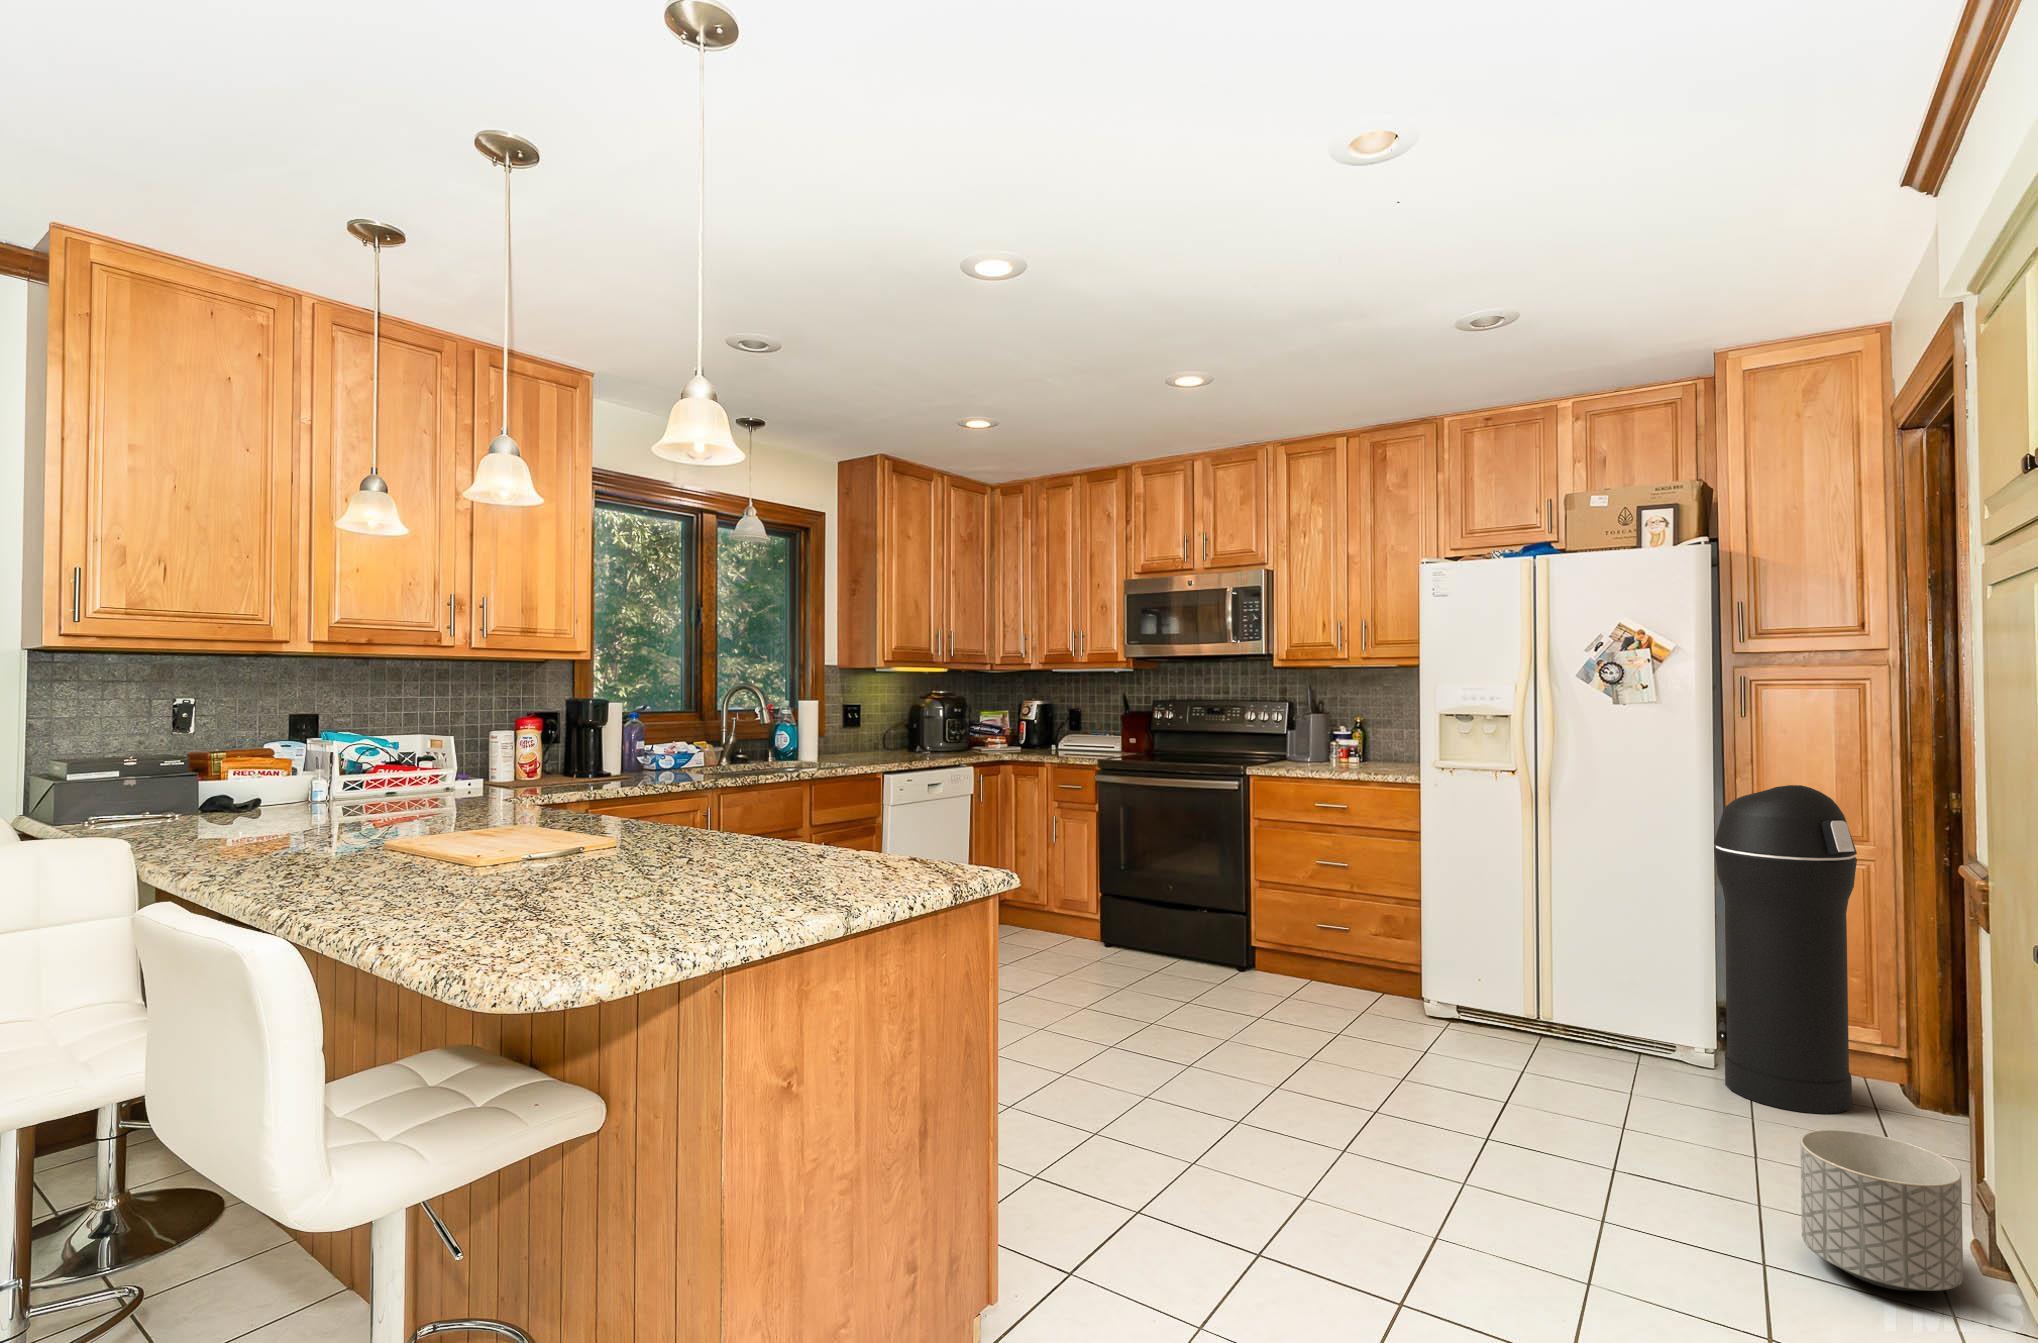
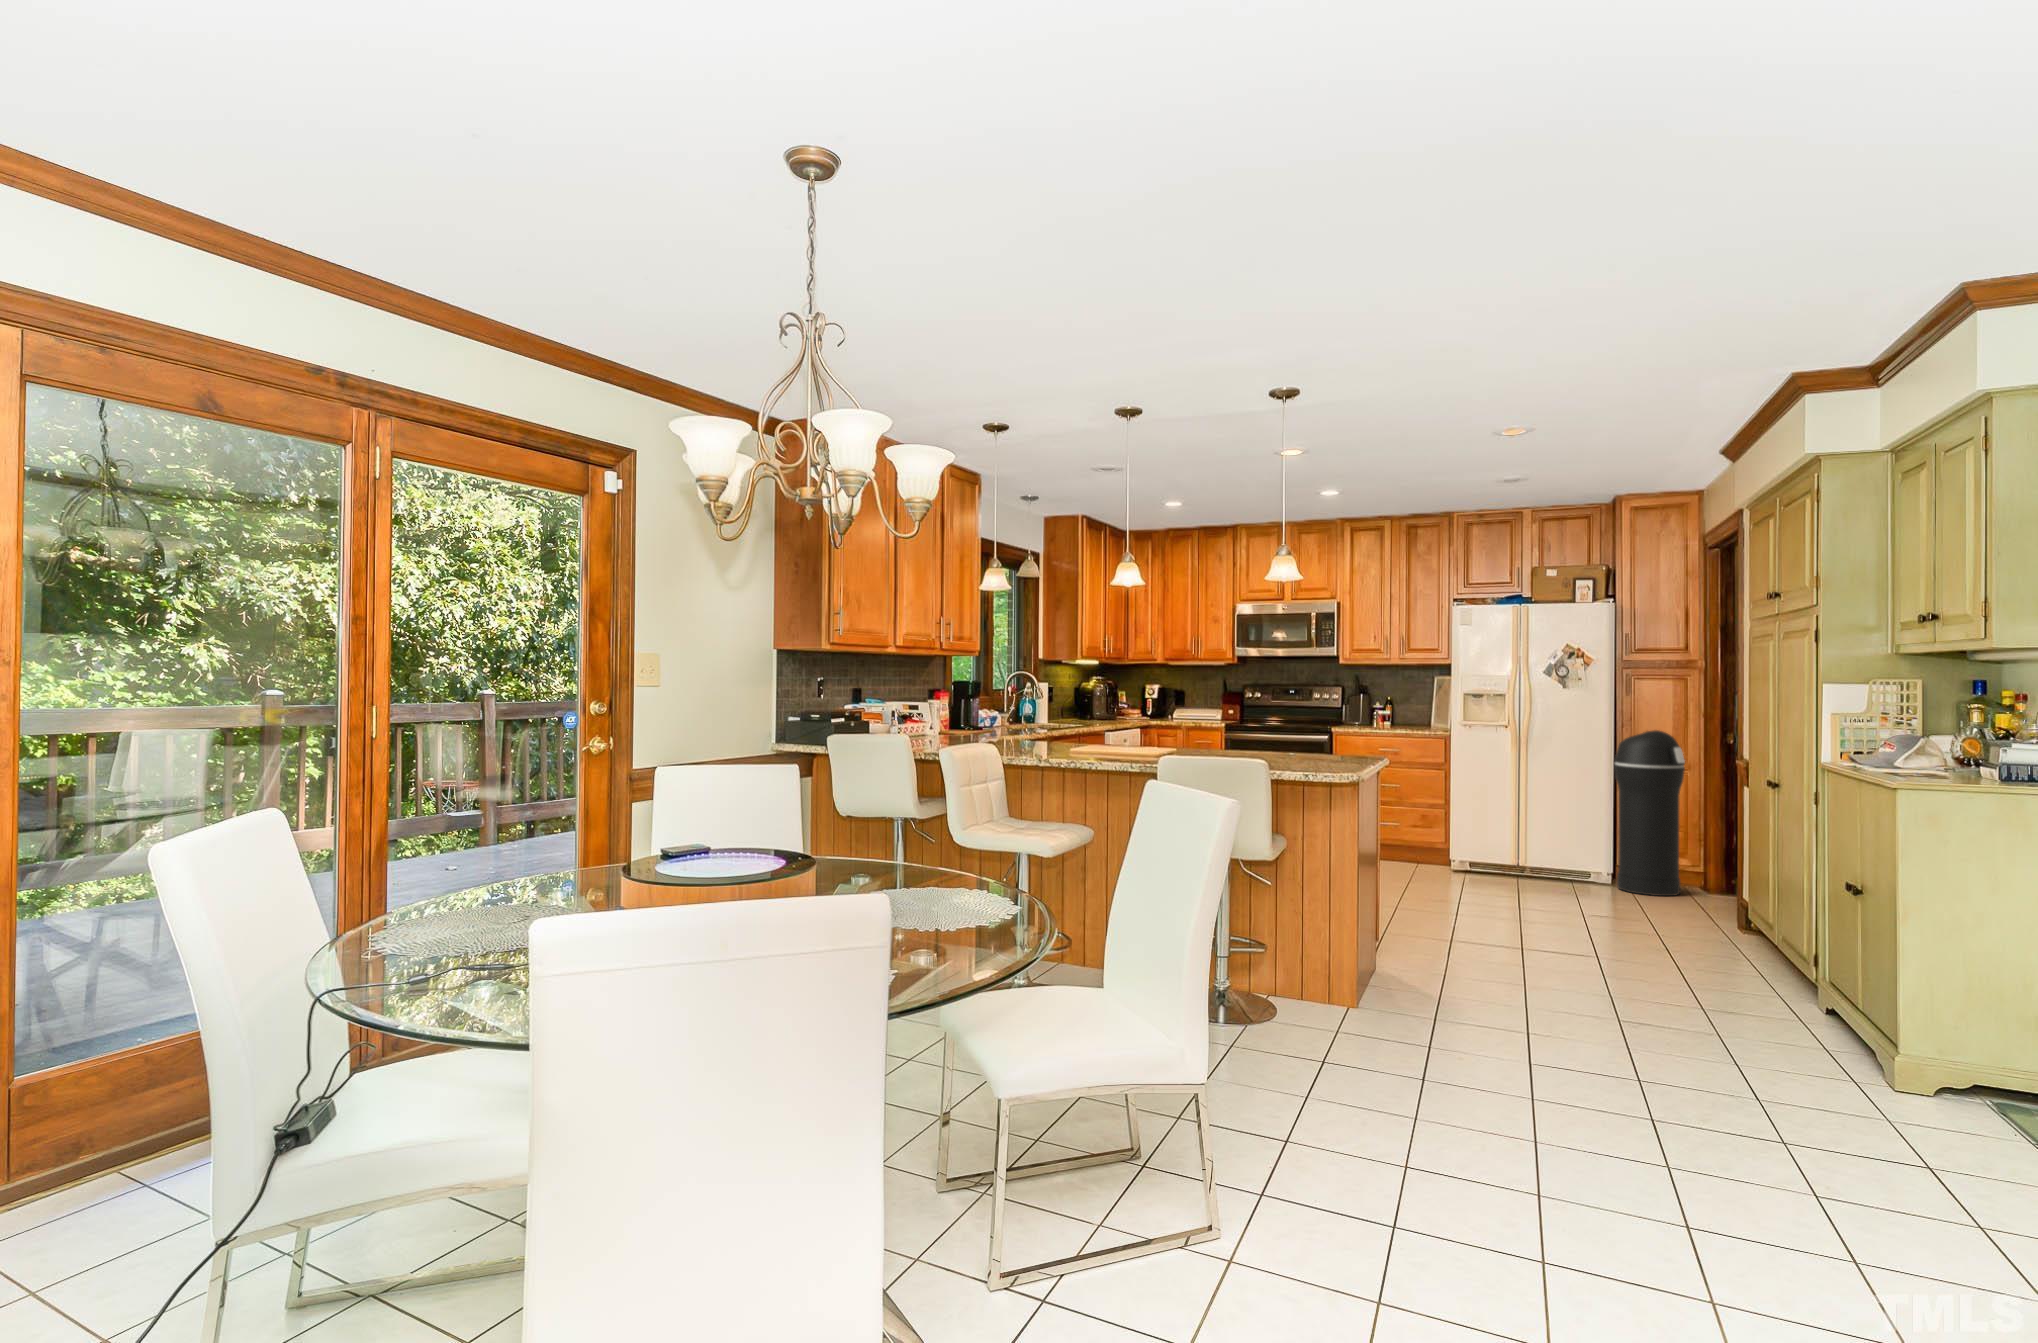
planter: present [1800,1130,1963,1291] -> none [1676,879,1742,939]

